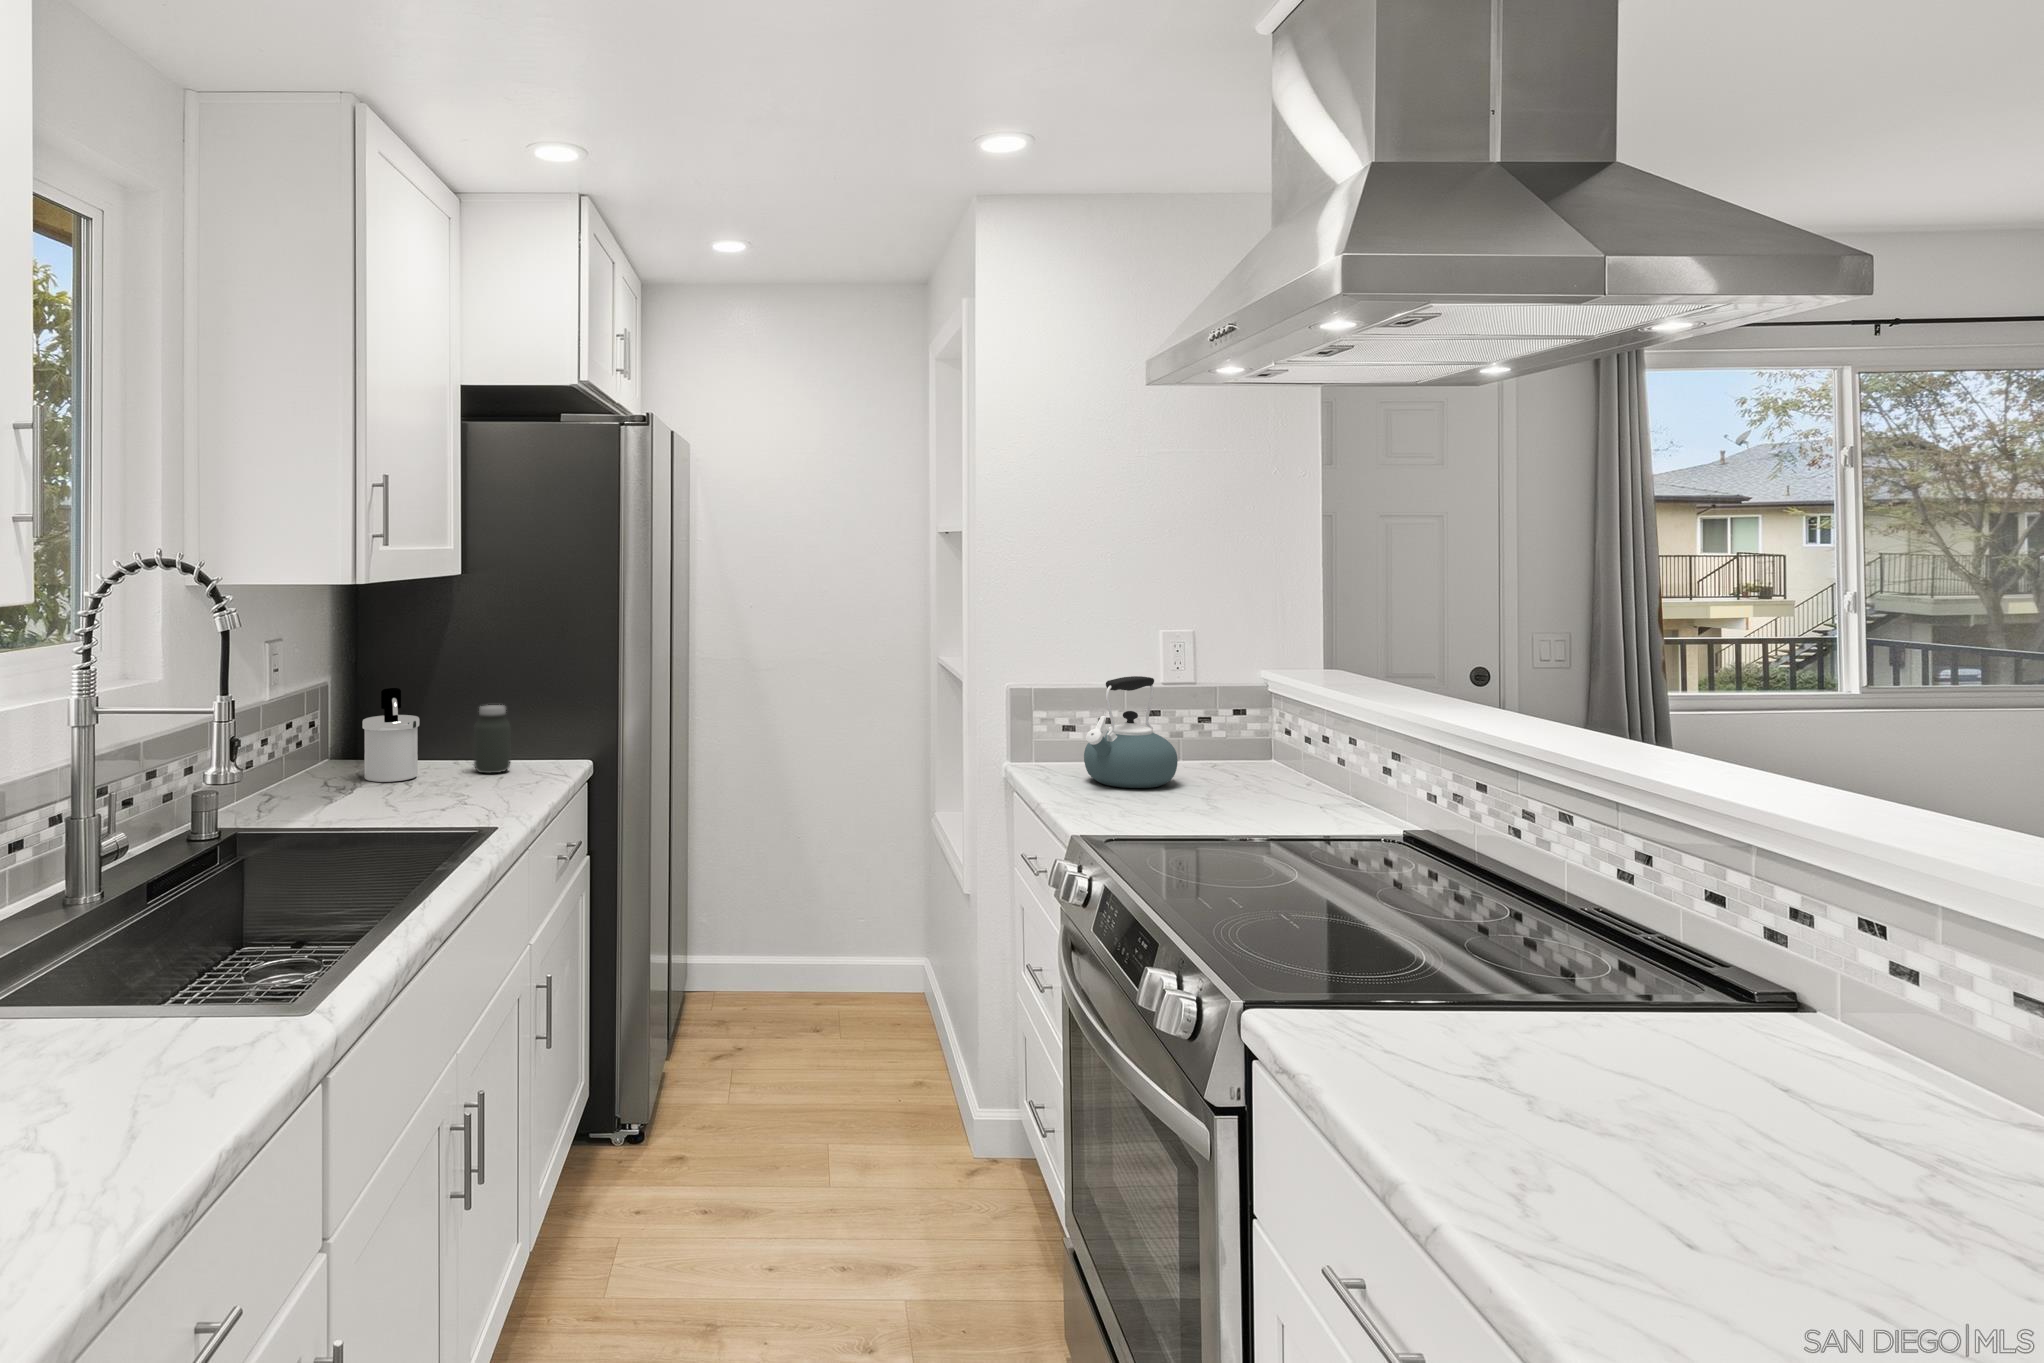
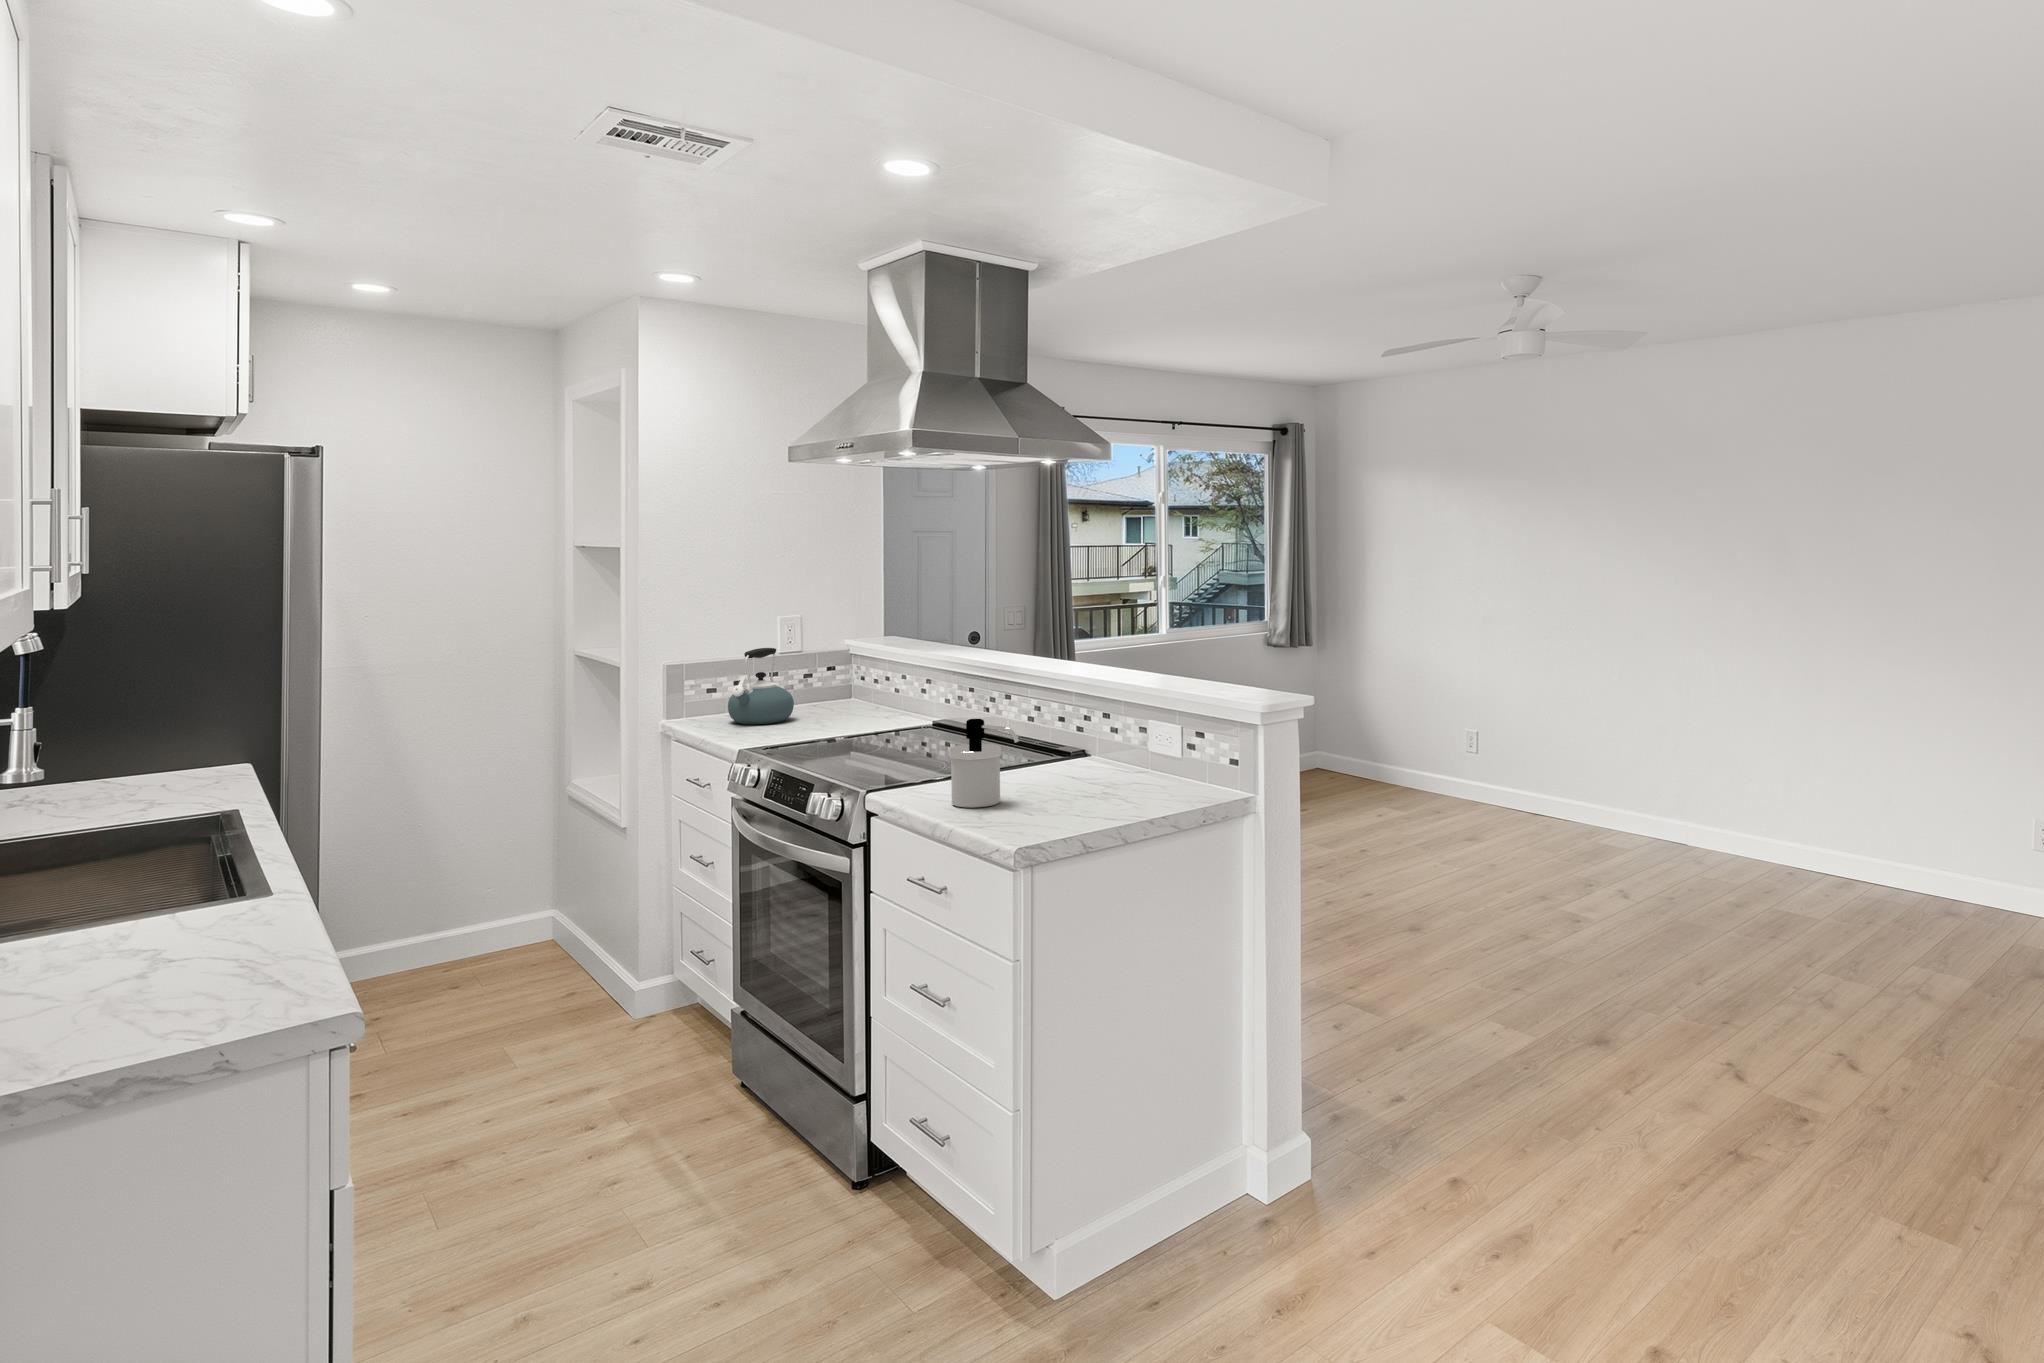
soap dispenser: present [362,688,420,782] -> present [949,719,1019,808]
jar: present [474,705,511,773] -> none [200,708,237,766]

